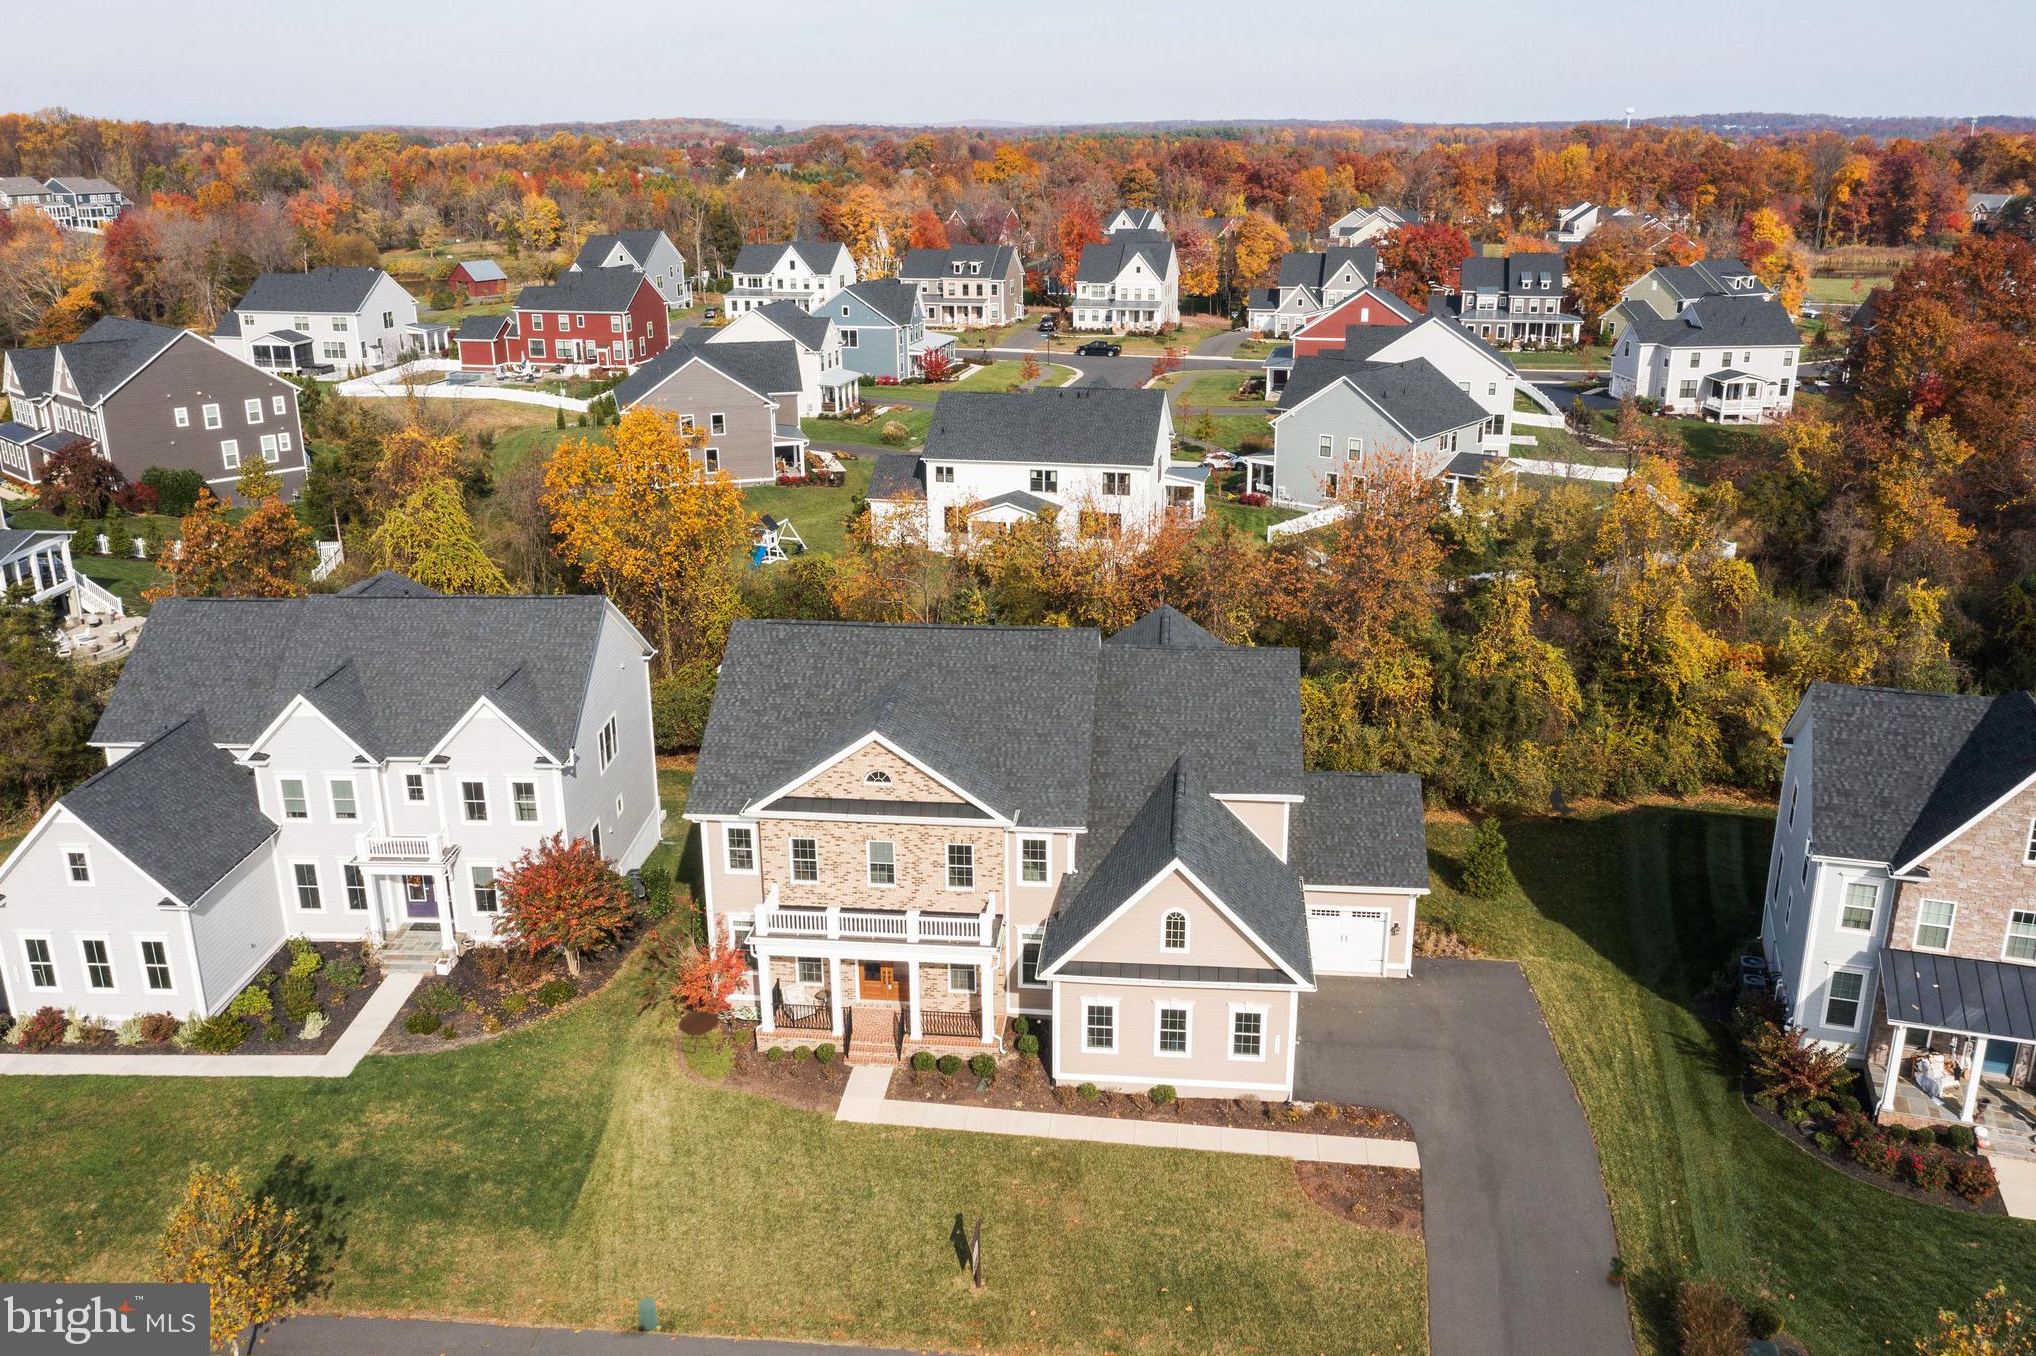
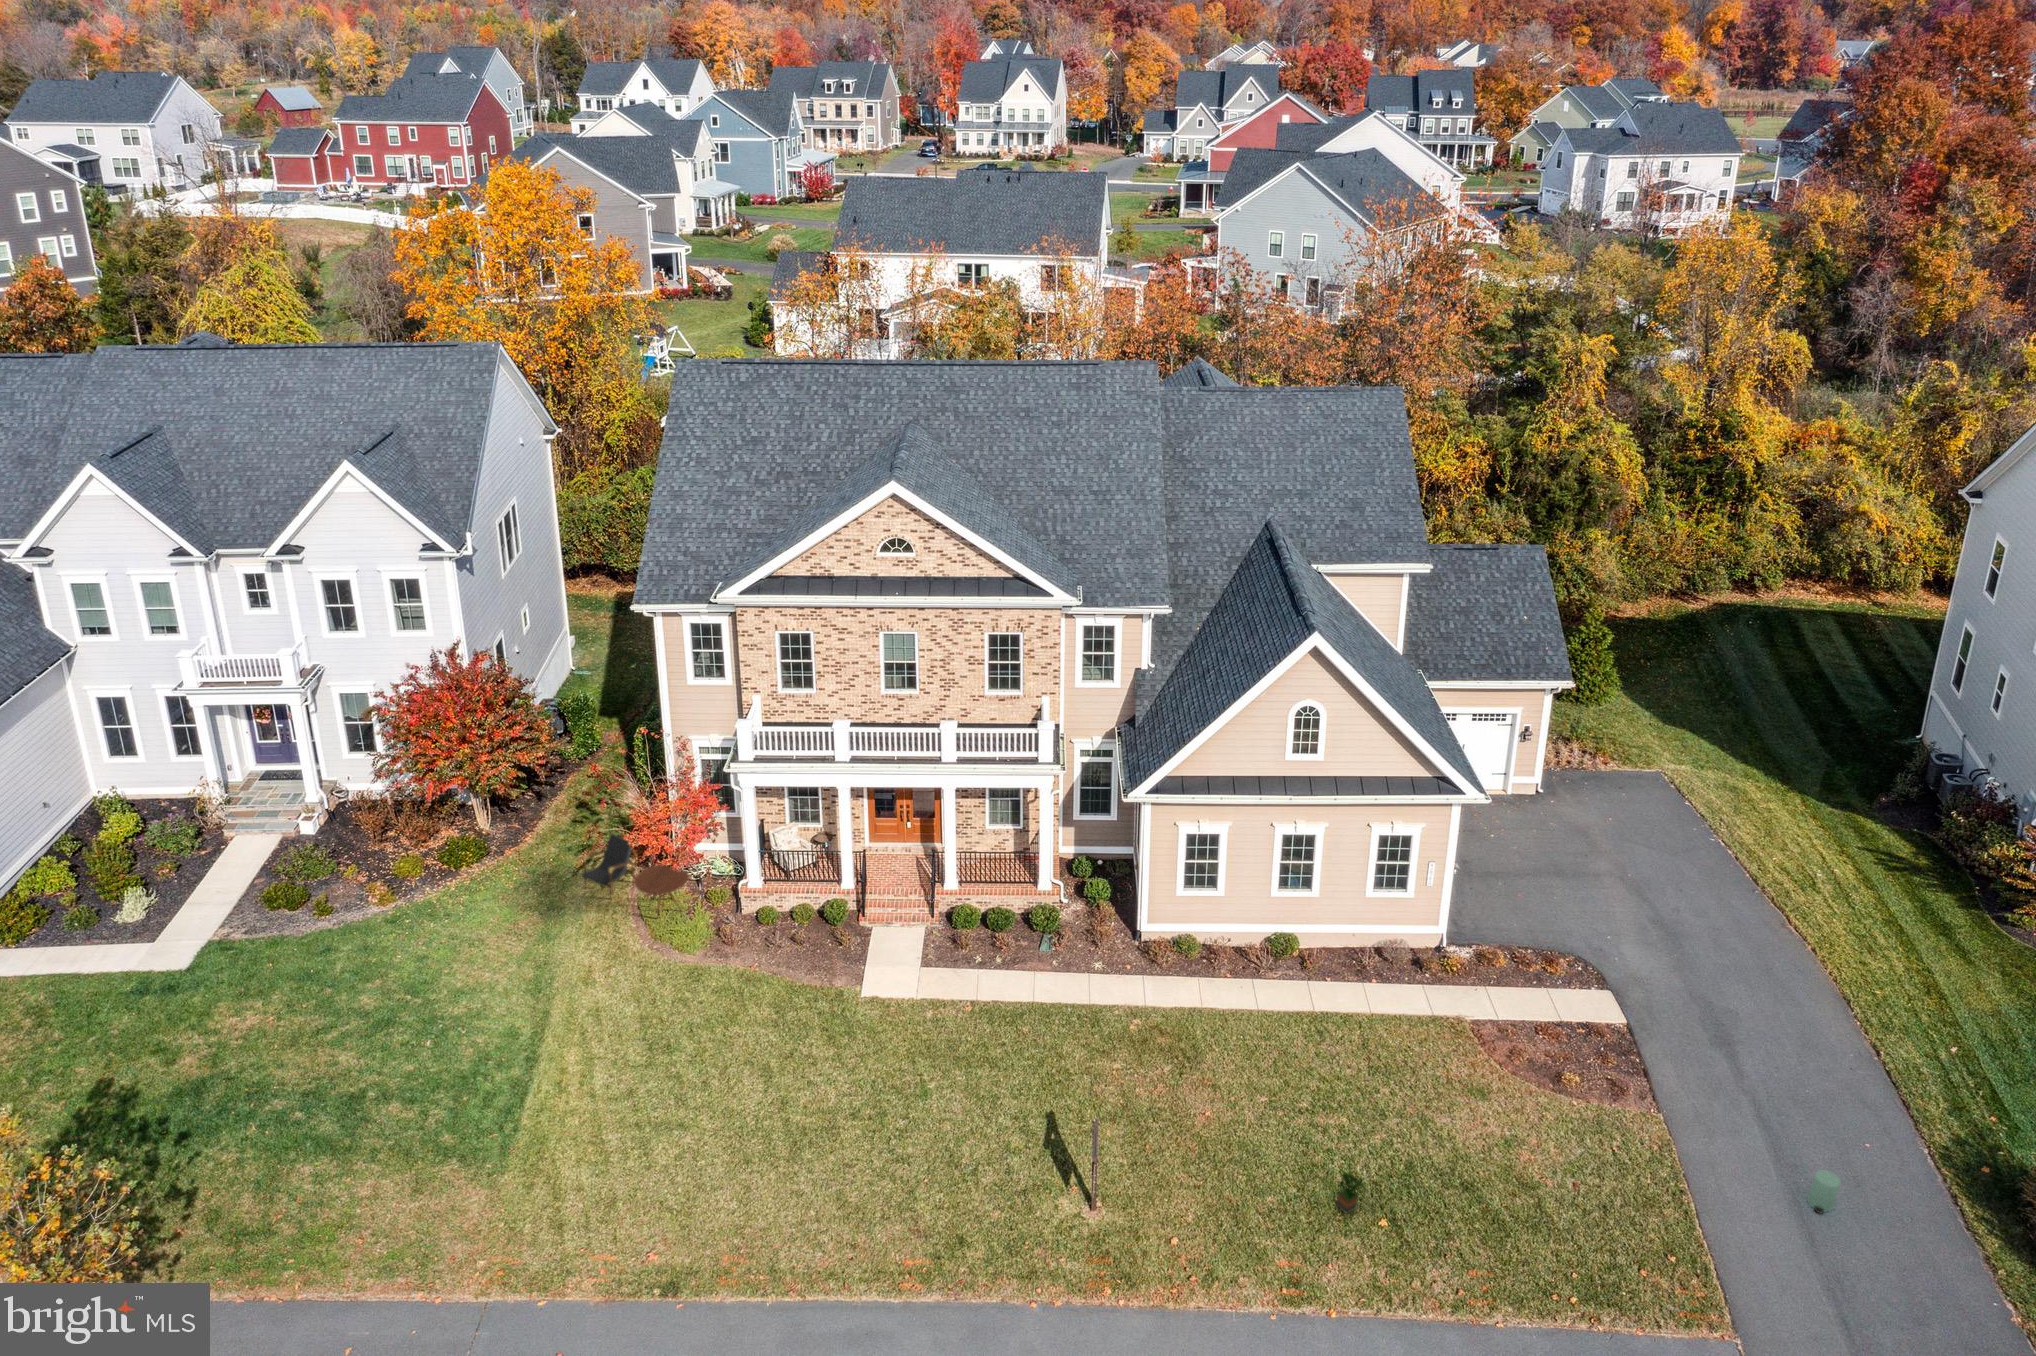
lounge chair: present [1546,788,1578,818] -> present [581,834,635,898]
potted tree: present [1607,1257,1628,1287] -> present [1336,1173,1363,1214]
trash can: present [638,1297,658,1330] -> present [1808,1170,1841,1213]

